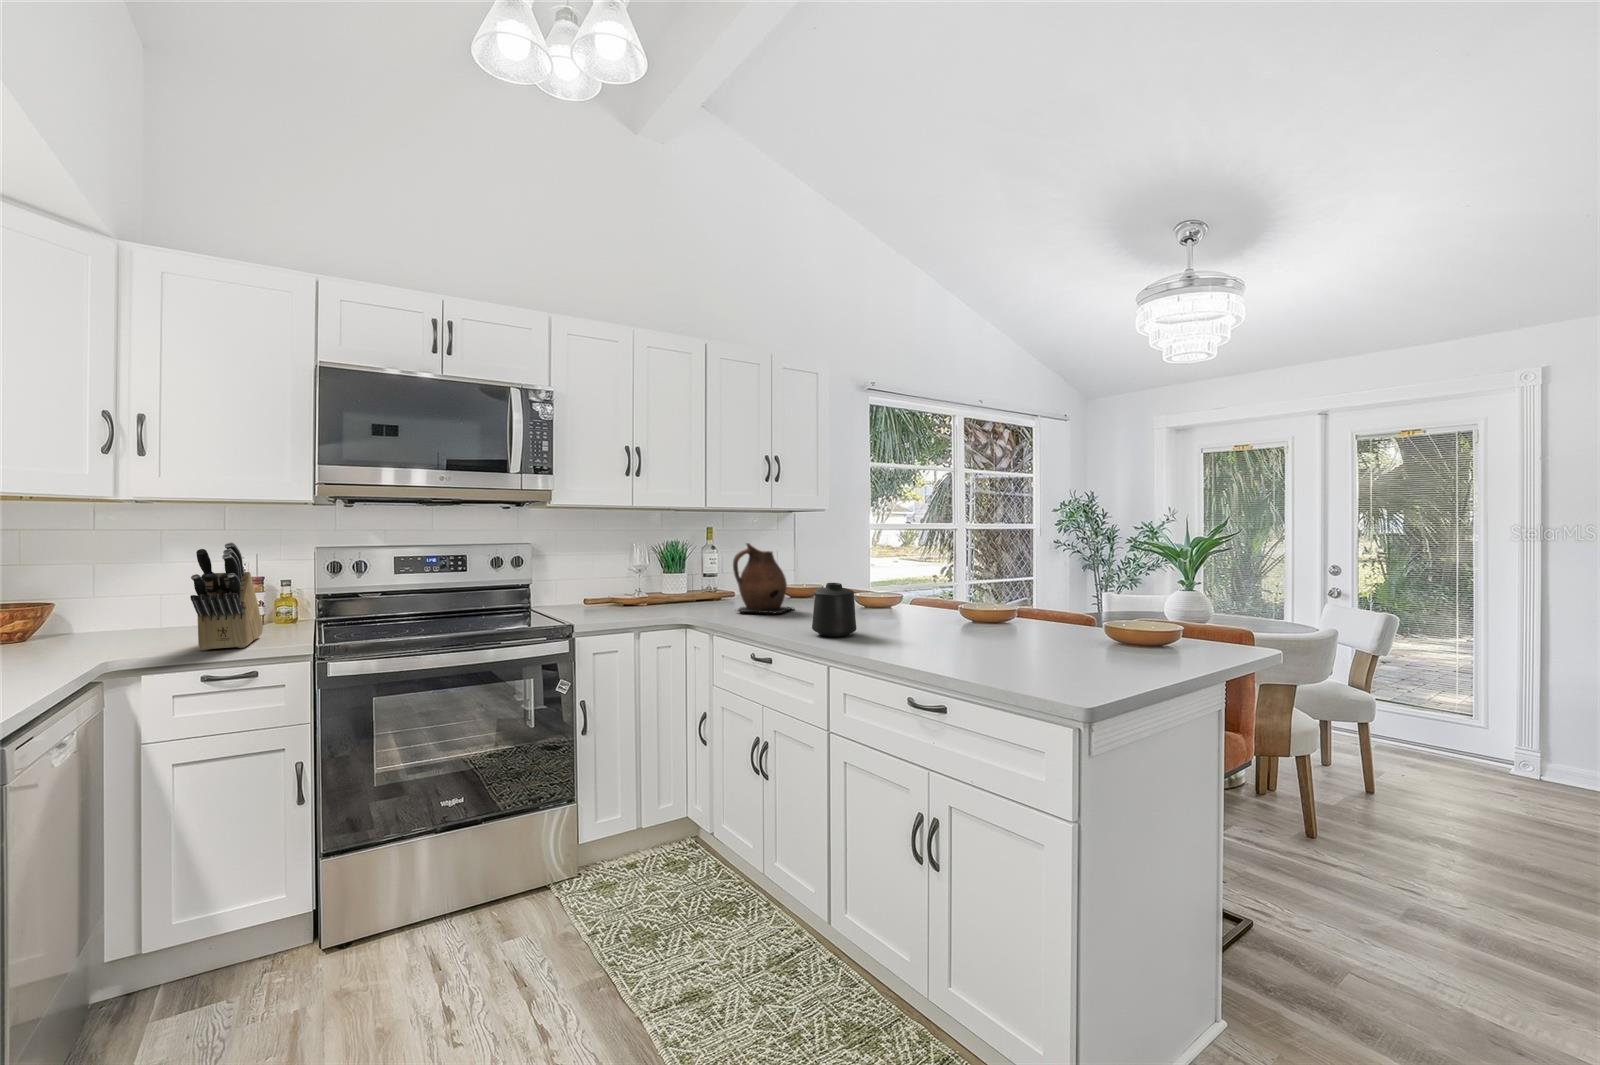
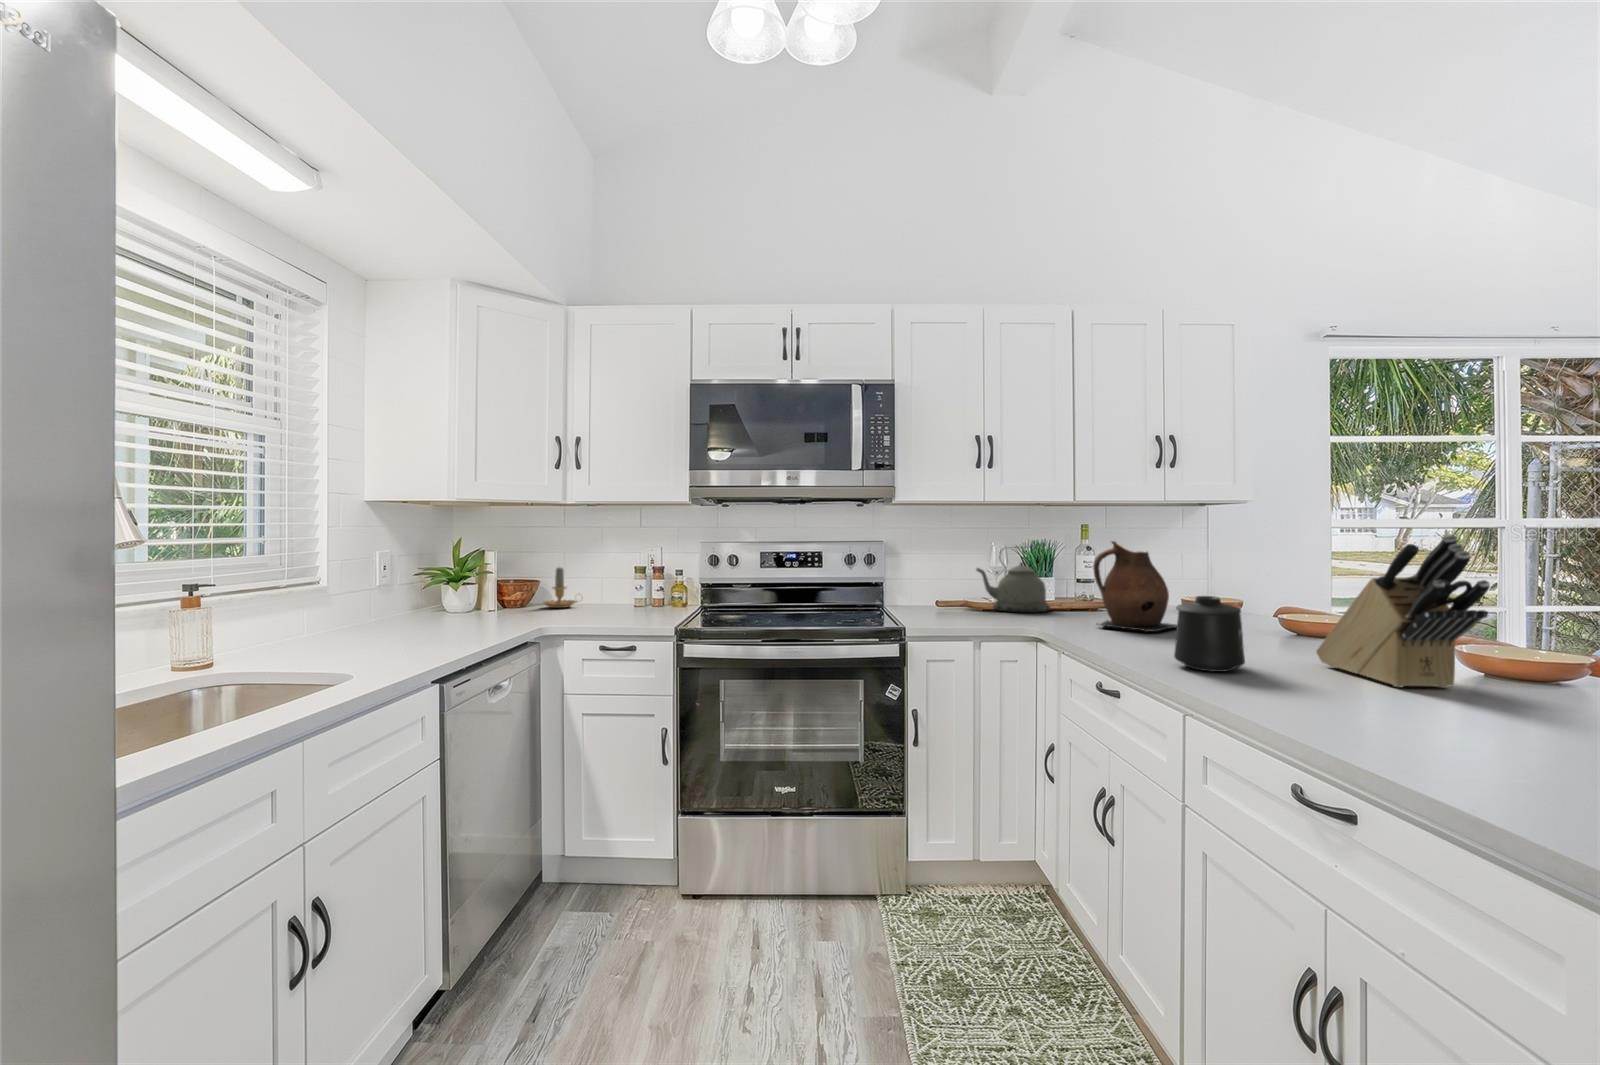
knife block: present [190,542,263,650] -> present [1316,535,1490,688]
kettle: none [625,549,688,606] -> present [977,549,1050,613]
candle: none [51,581,125,639] -> present [544,568,577,608]

